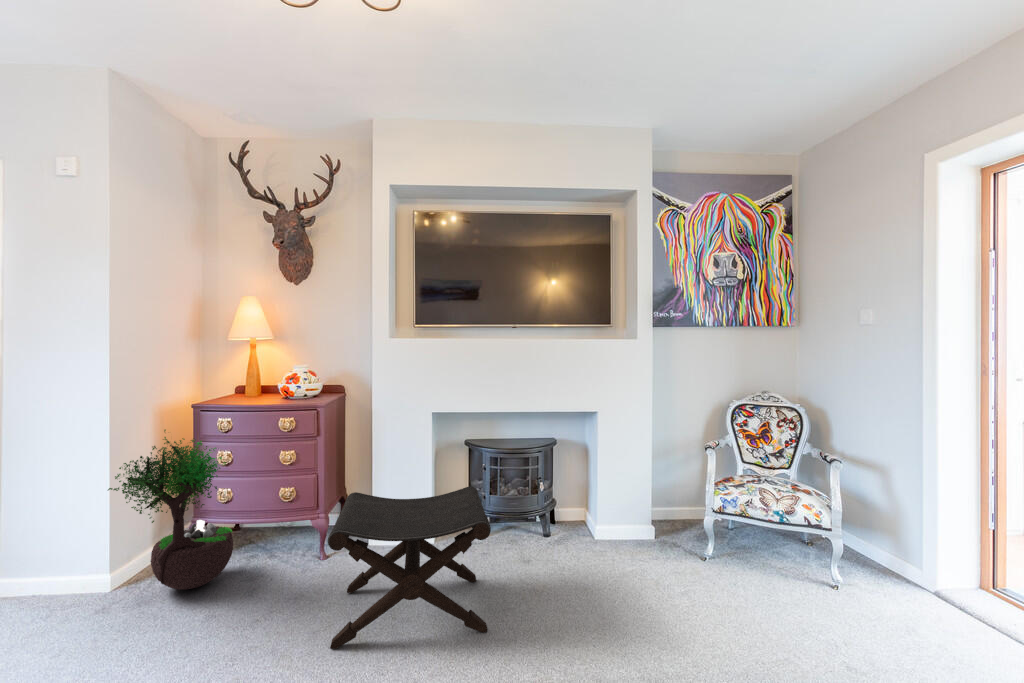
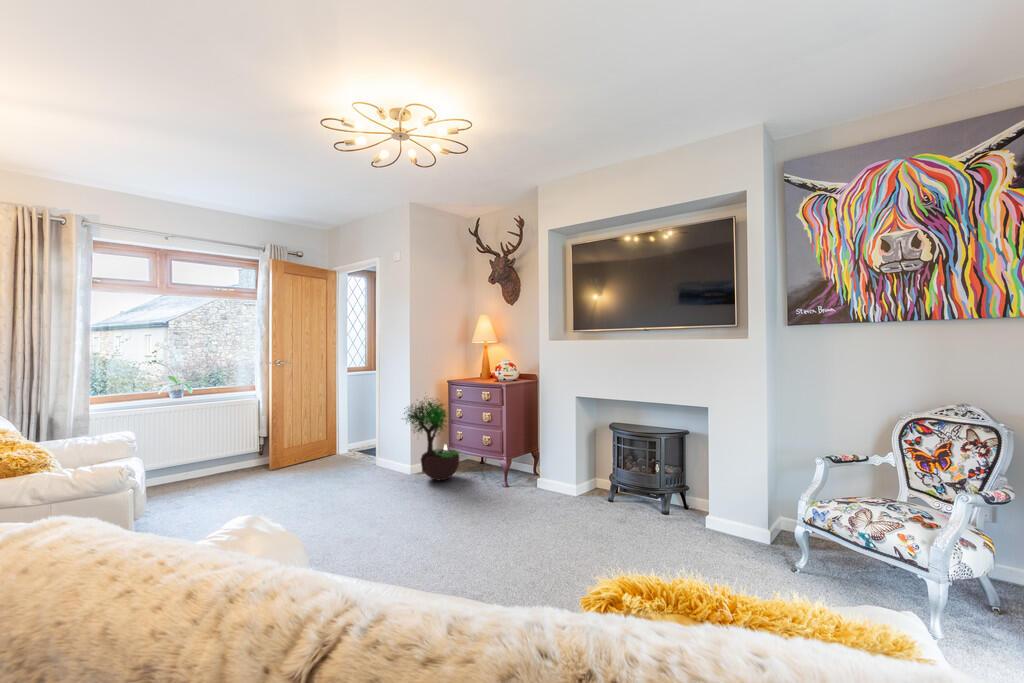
footstool: present [328,486,491,649] -> none [458,441,576,548]

